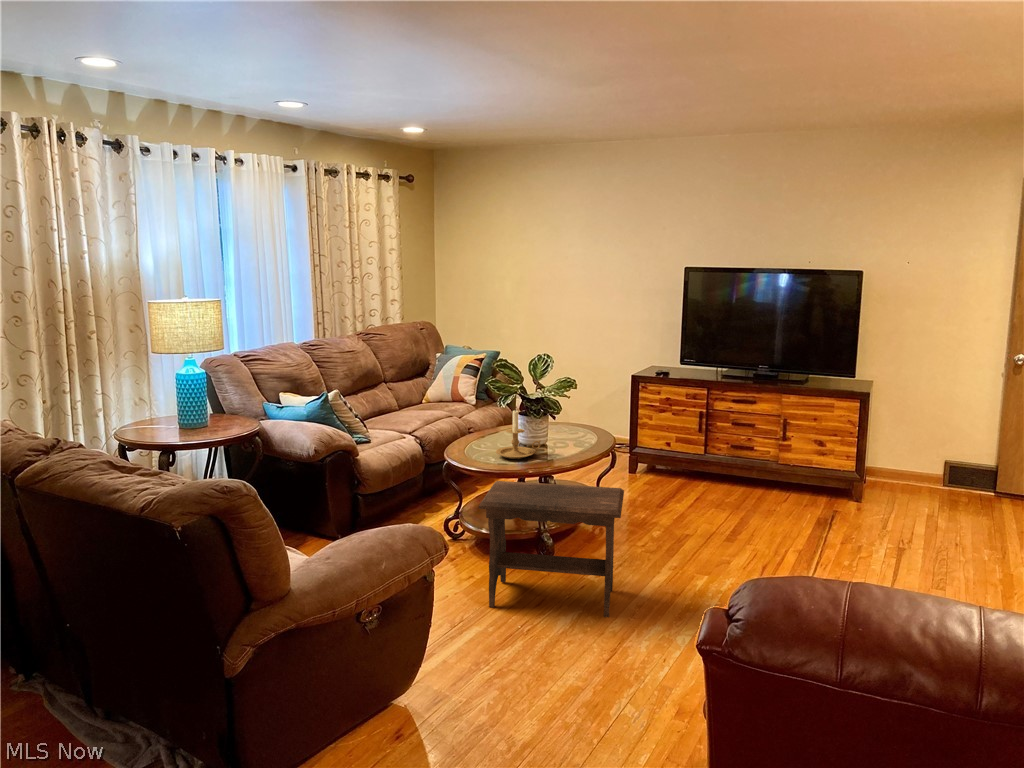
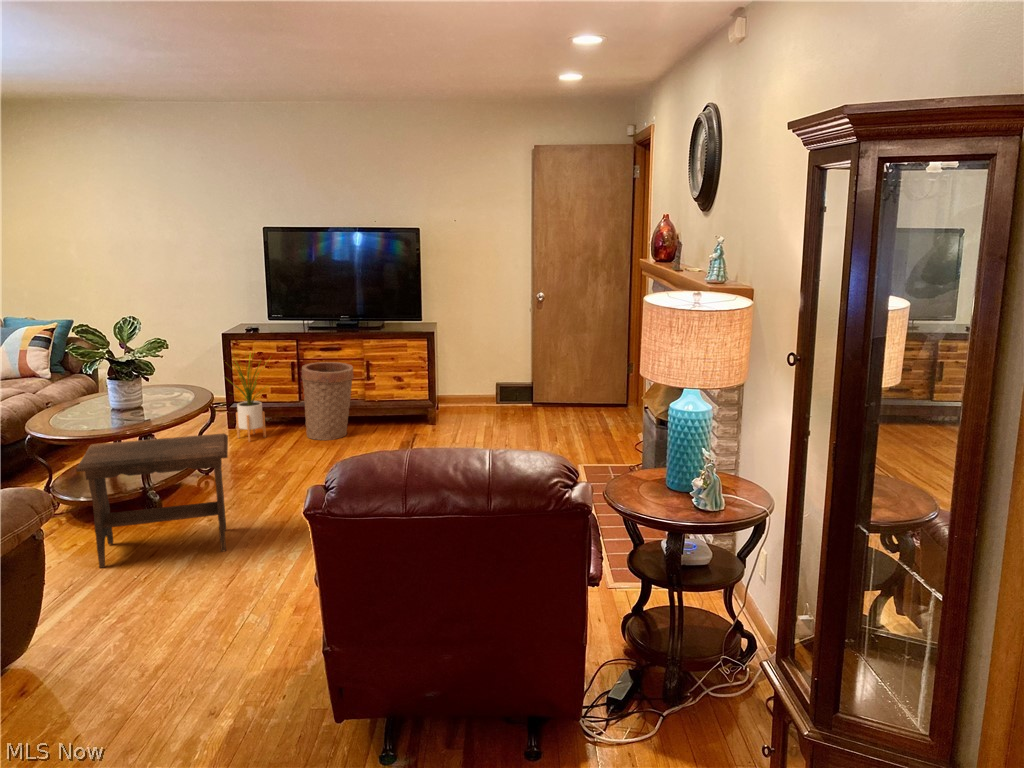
house plant: none [626,390,680,491] -> present [230,353,266,442]
candle holder: present [496,409,540,459] -> none [85,372,135,423]
basket: none [708,415,767,502] -> present [301,362,353,440]

